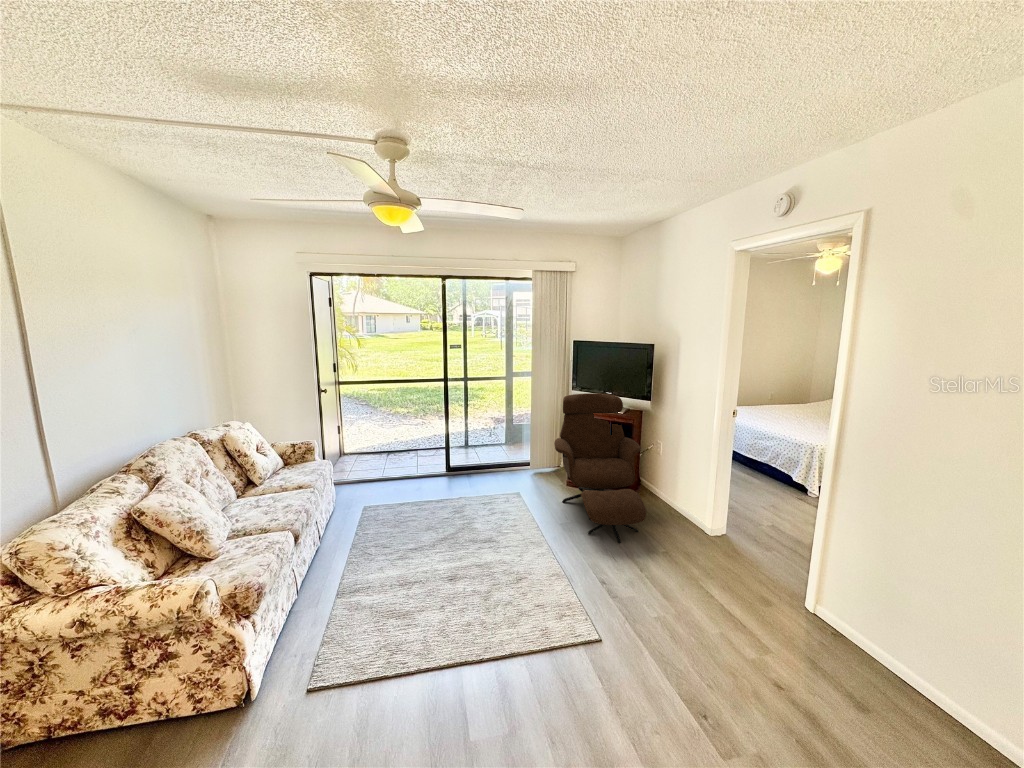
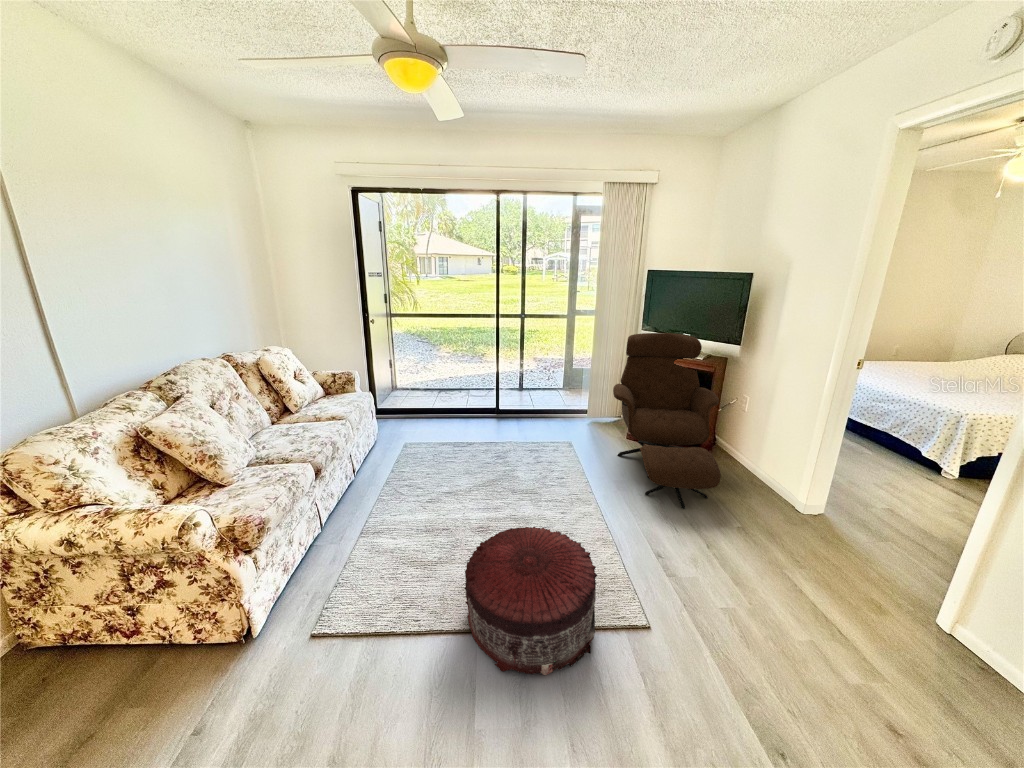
pouf: none [446,568,557,692] -> present [464,527,597,675]

